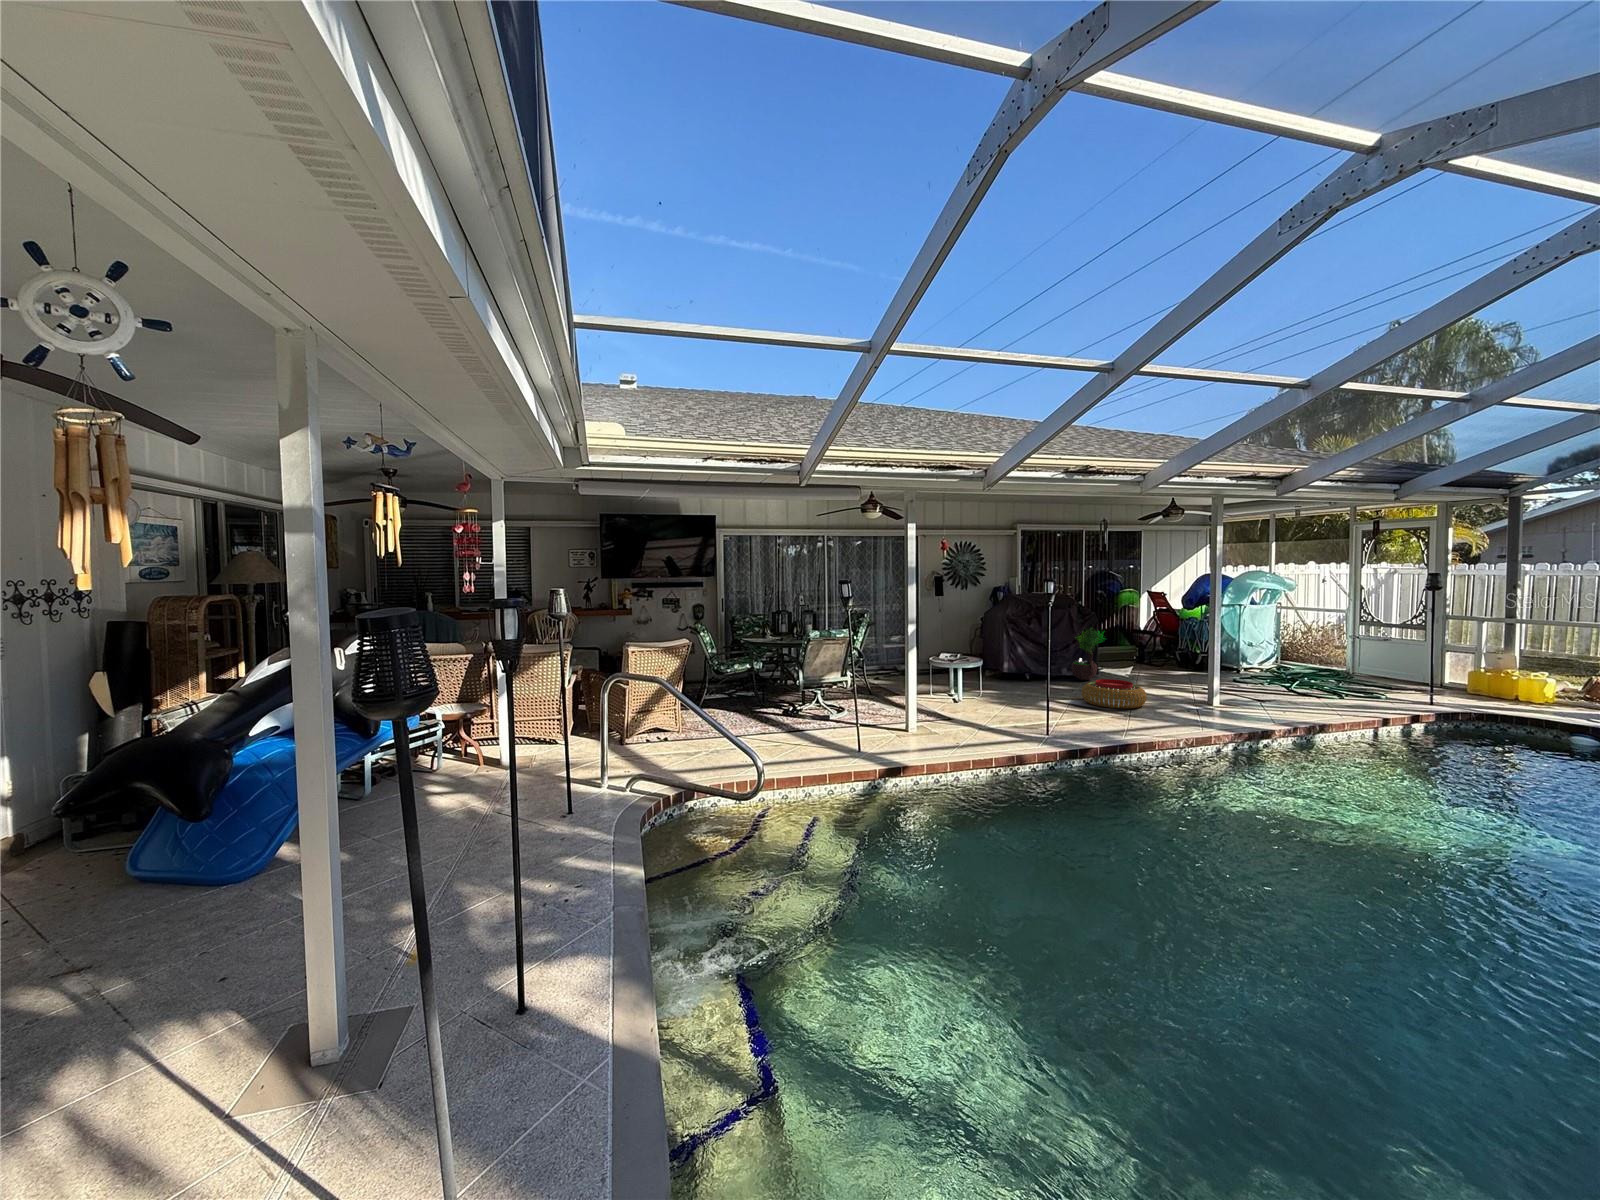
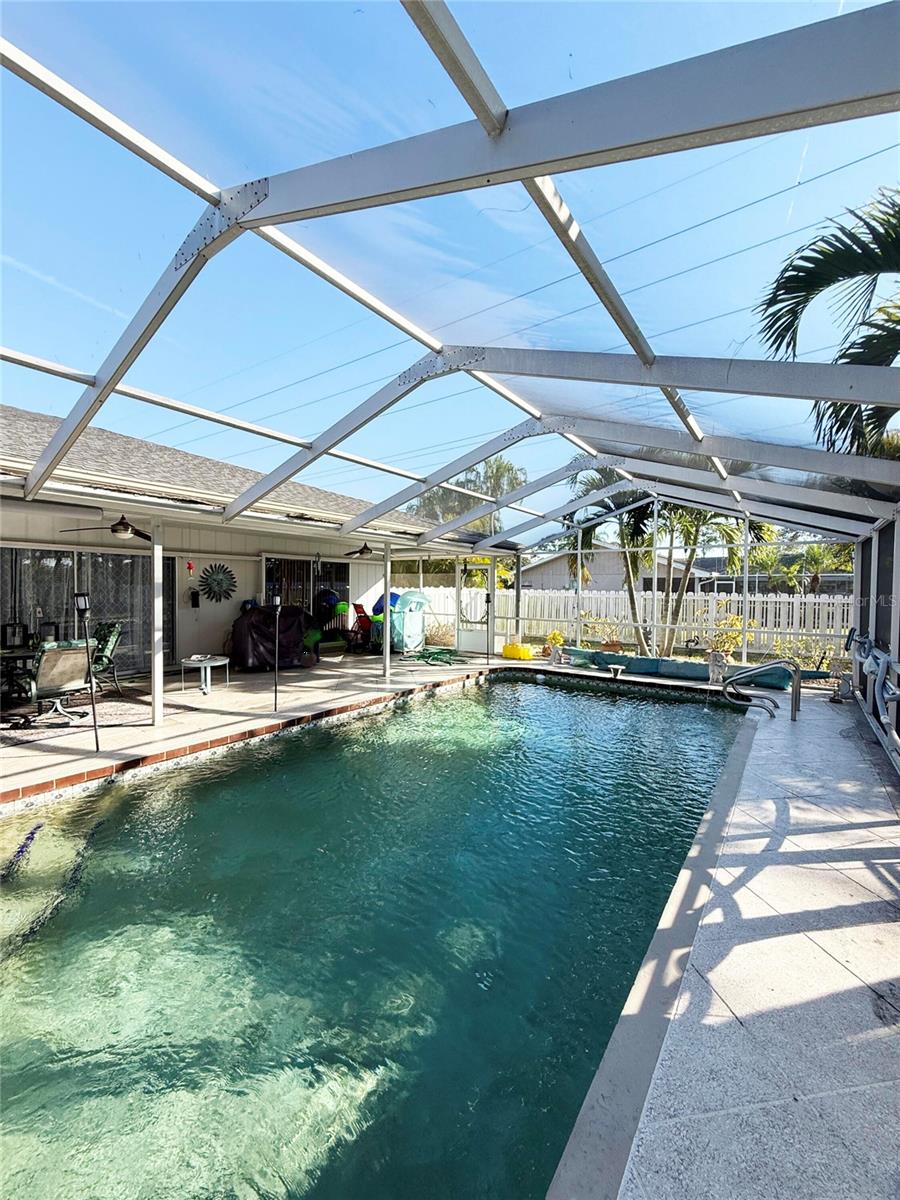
pouf: present [1082,679,1147,709] -> none [304,665,347,685]

